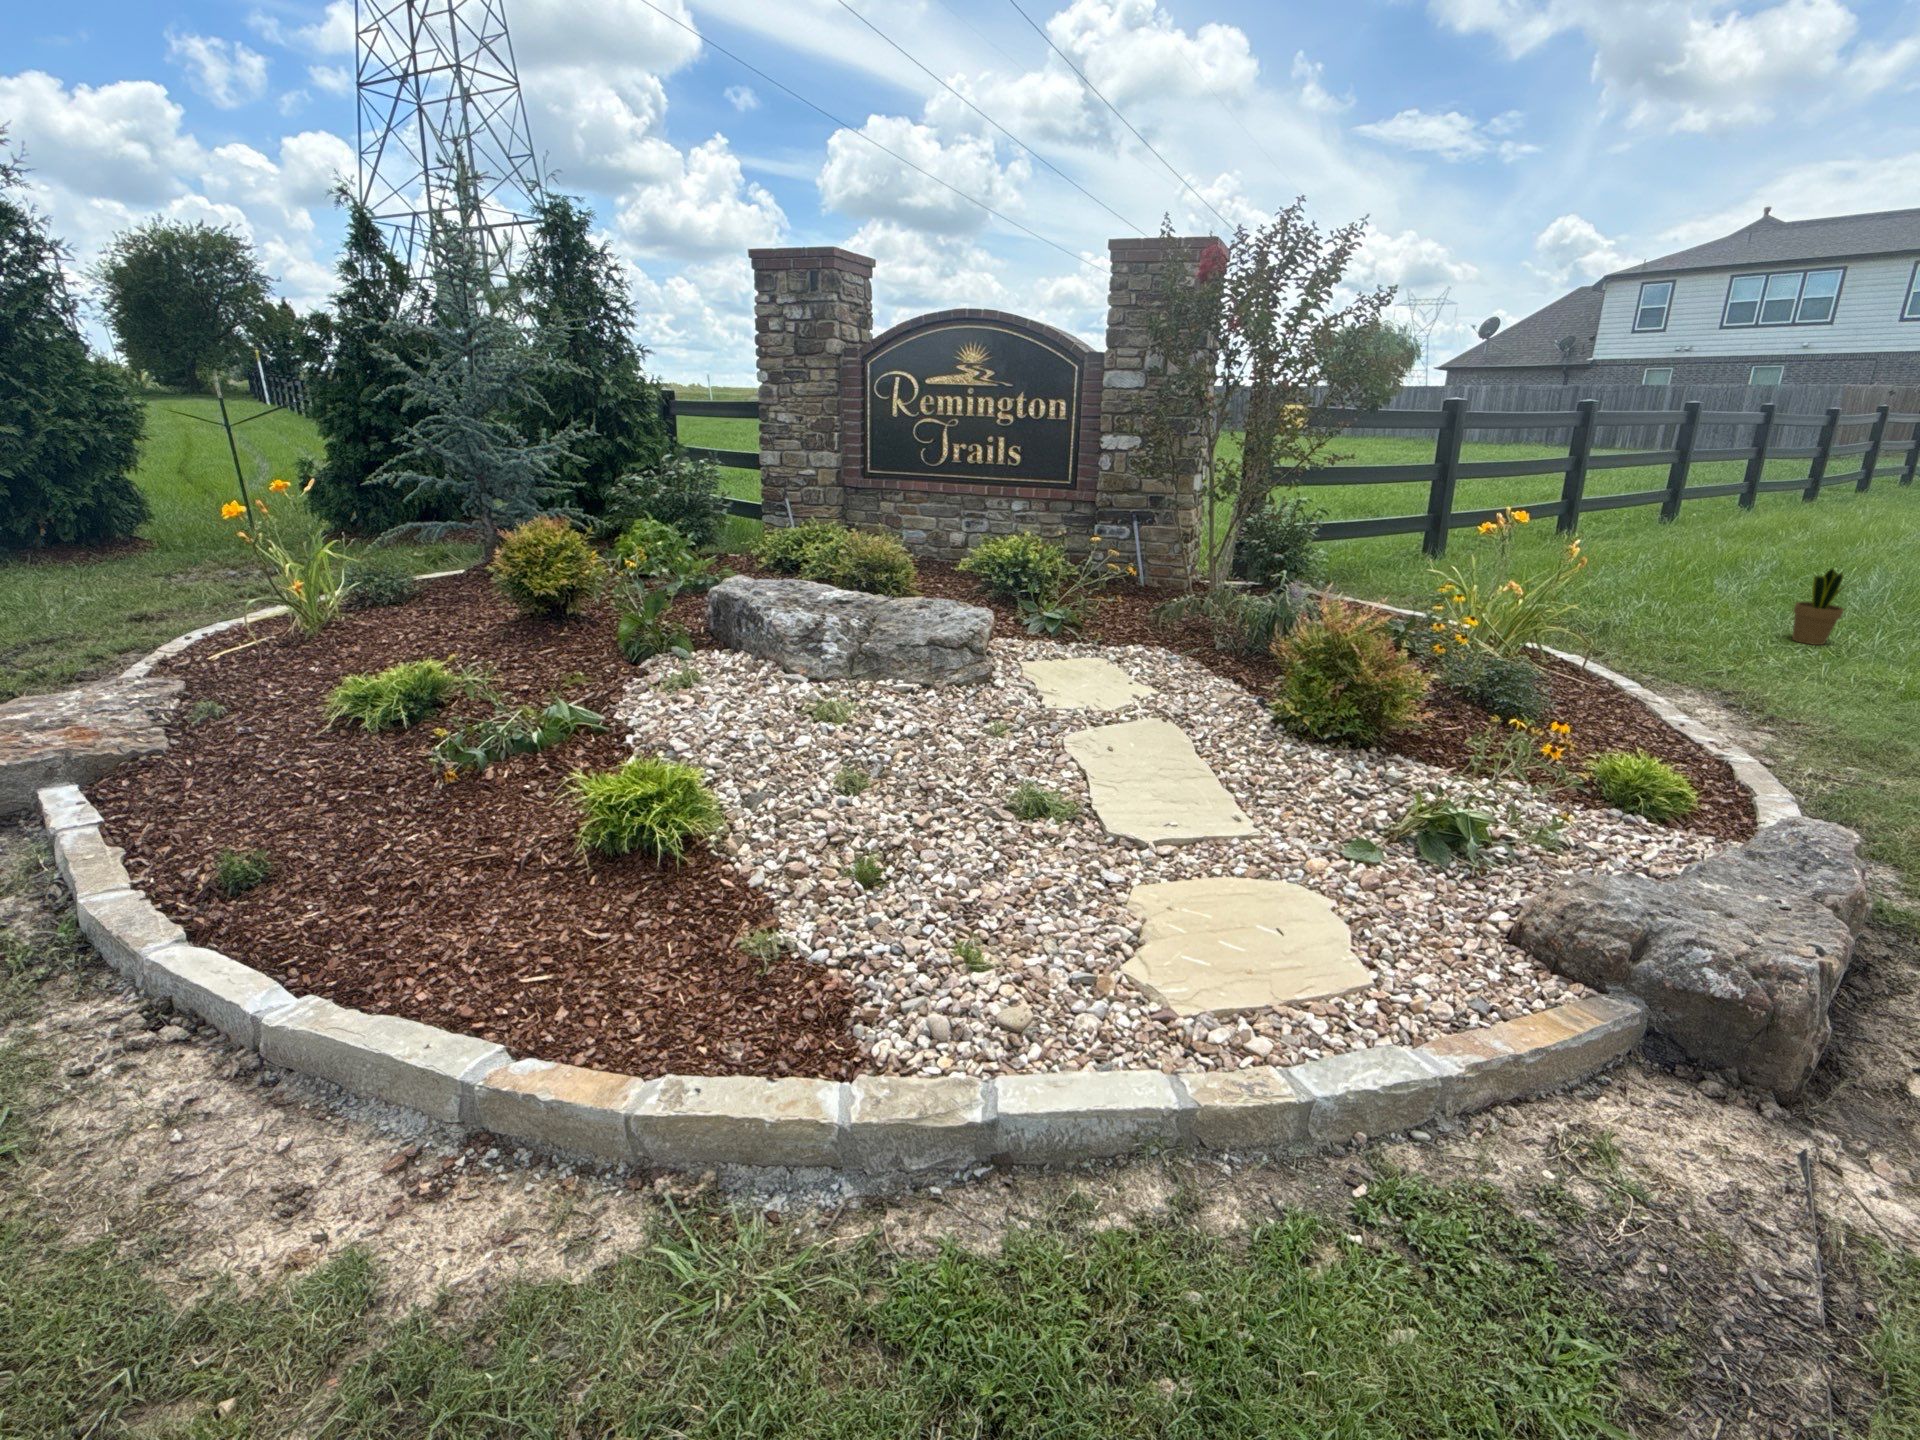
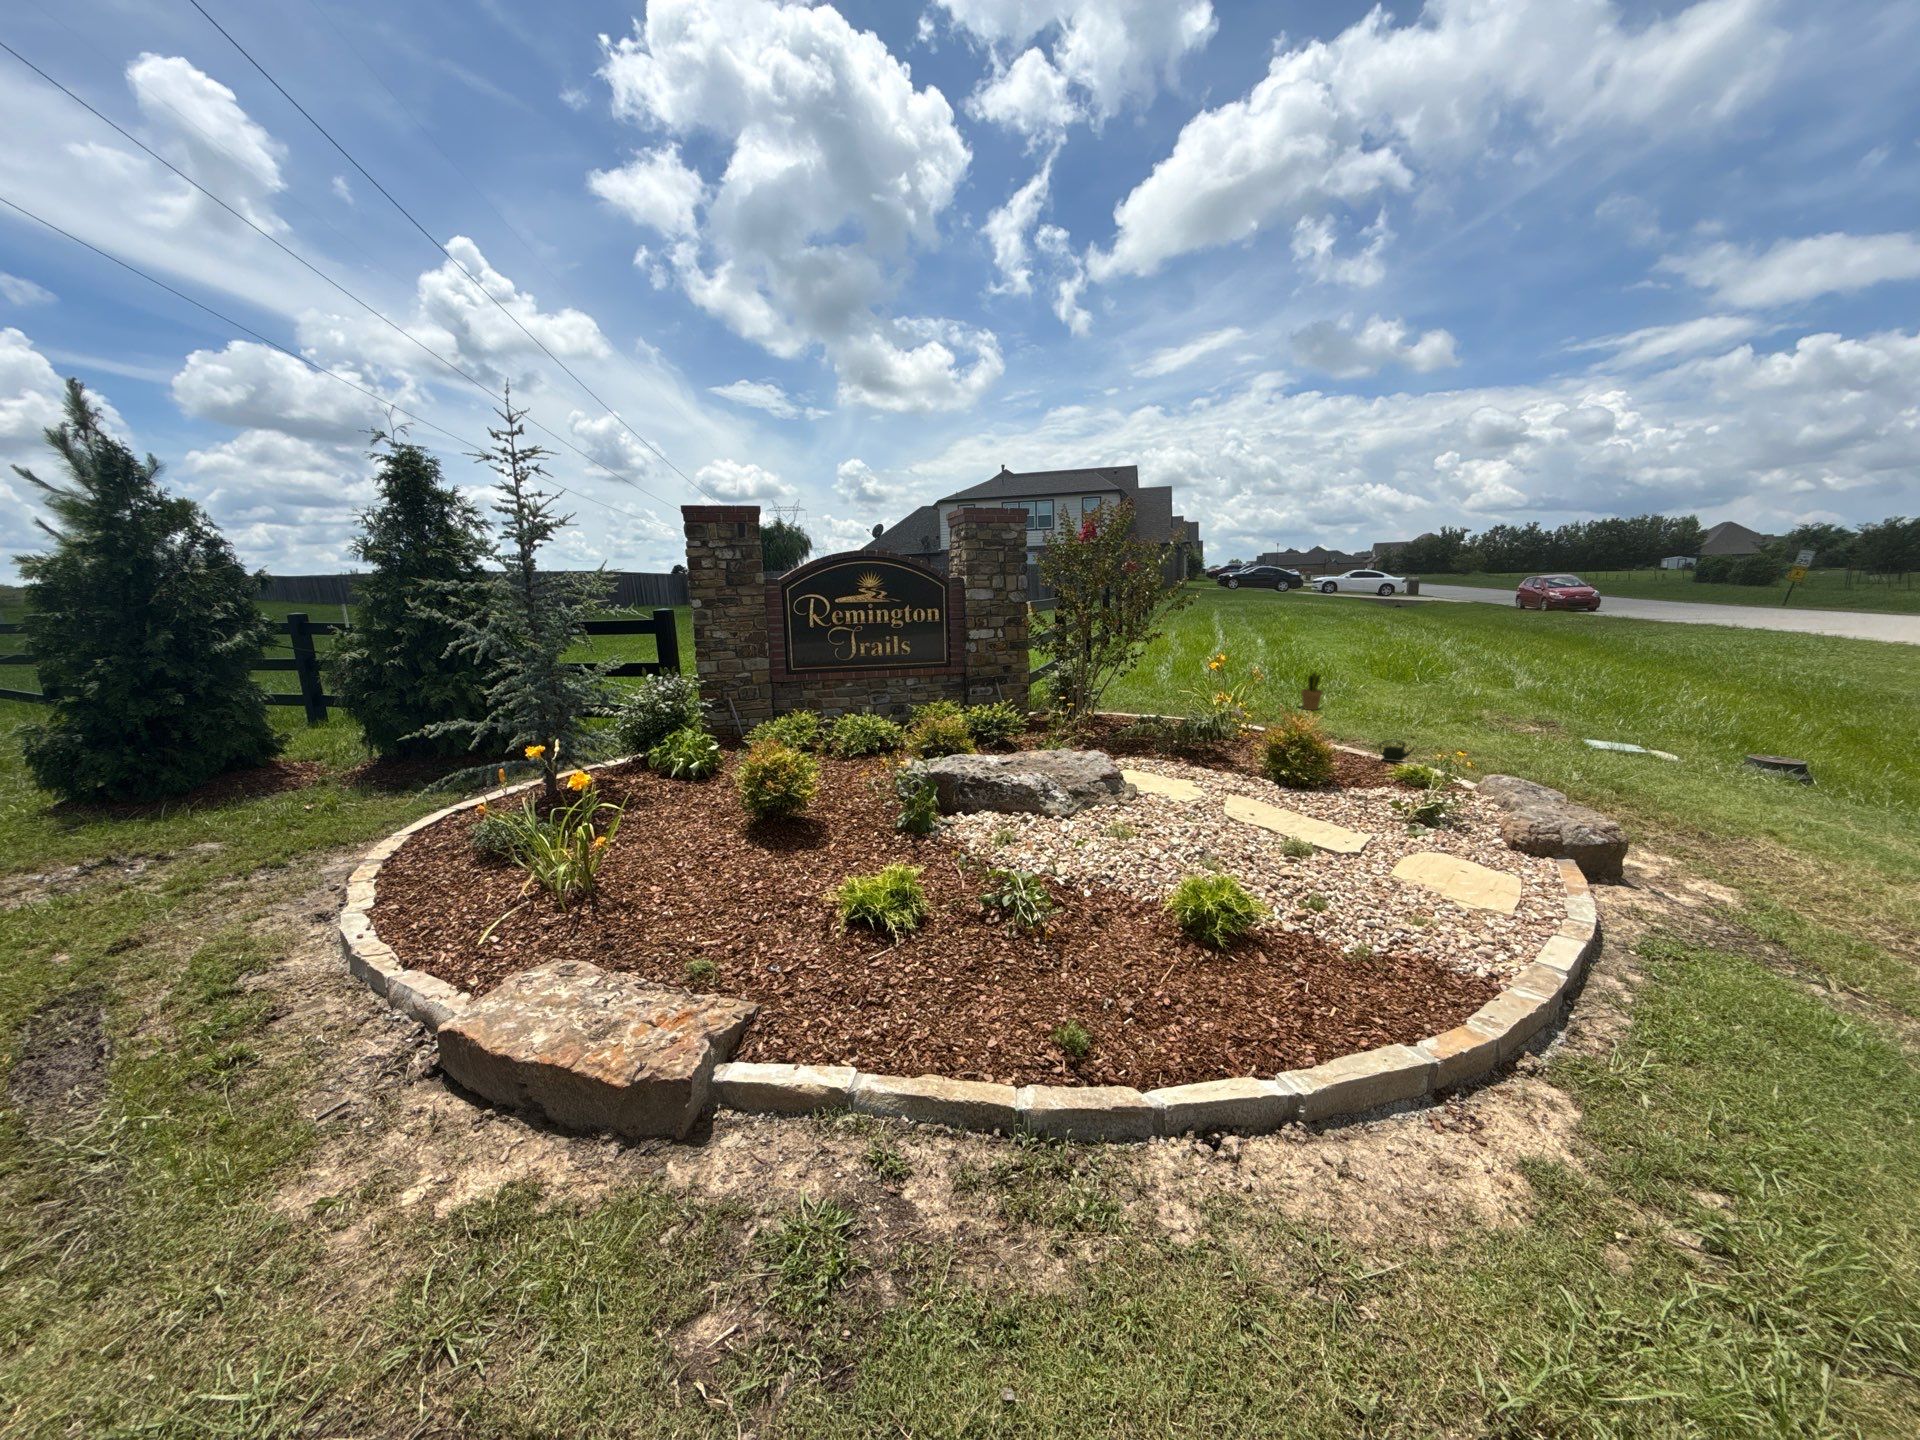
watering can: none [1804,706,1902,754] -> present [1379,740,1417,762]

